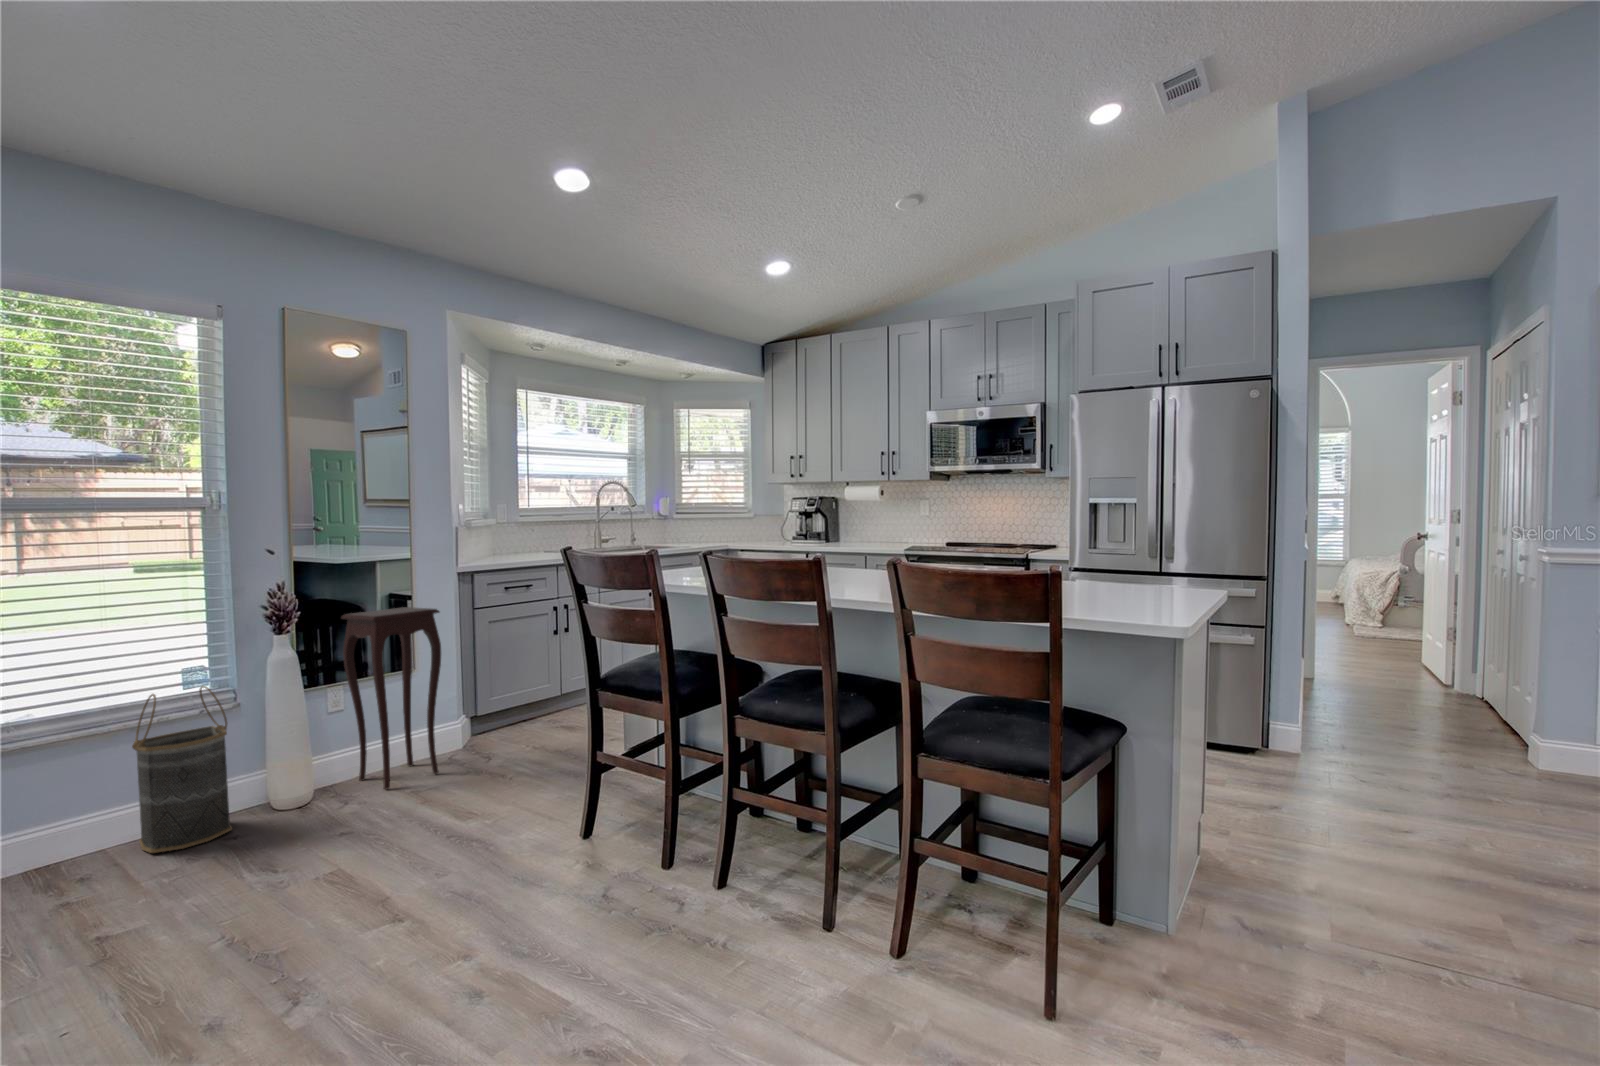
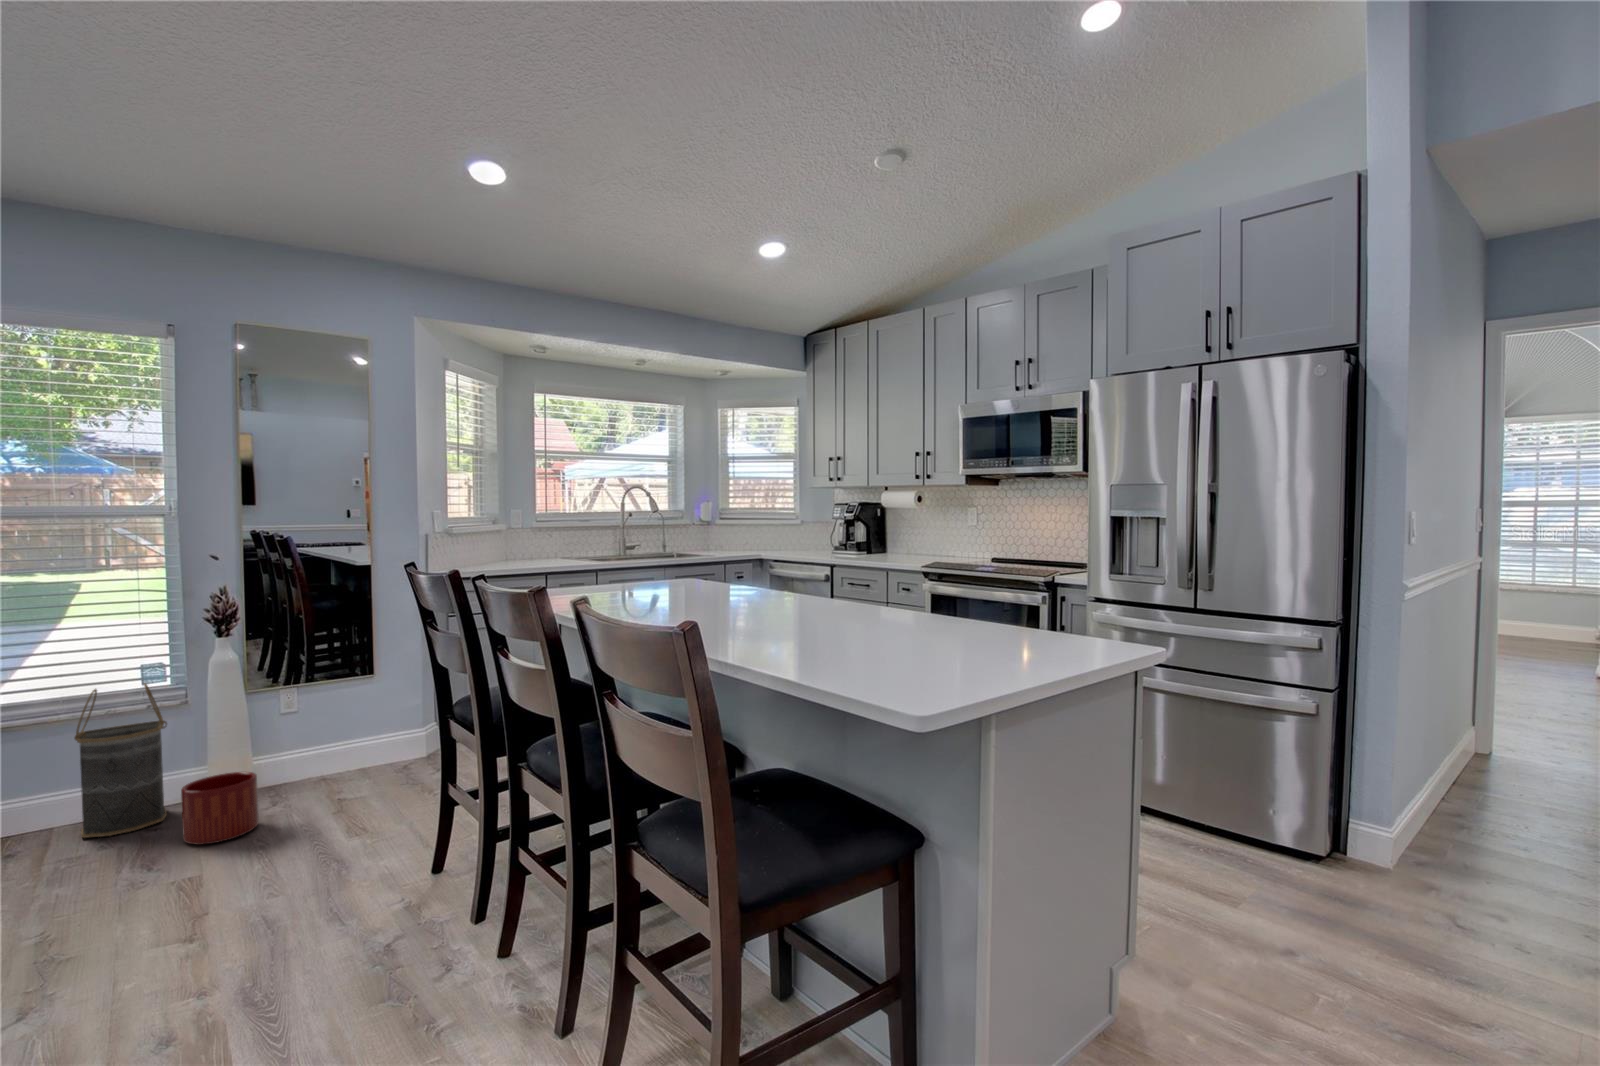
side table: present [341,607,441,789] -> none [300,612,387,791]
planter: none [276,770,352,845] -> present [181,772,259,845]

